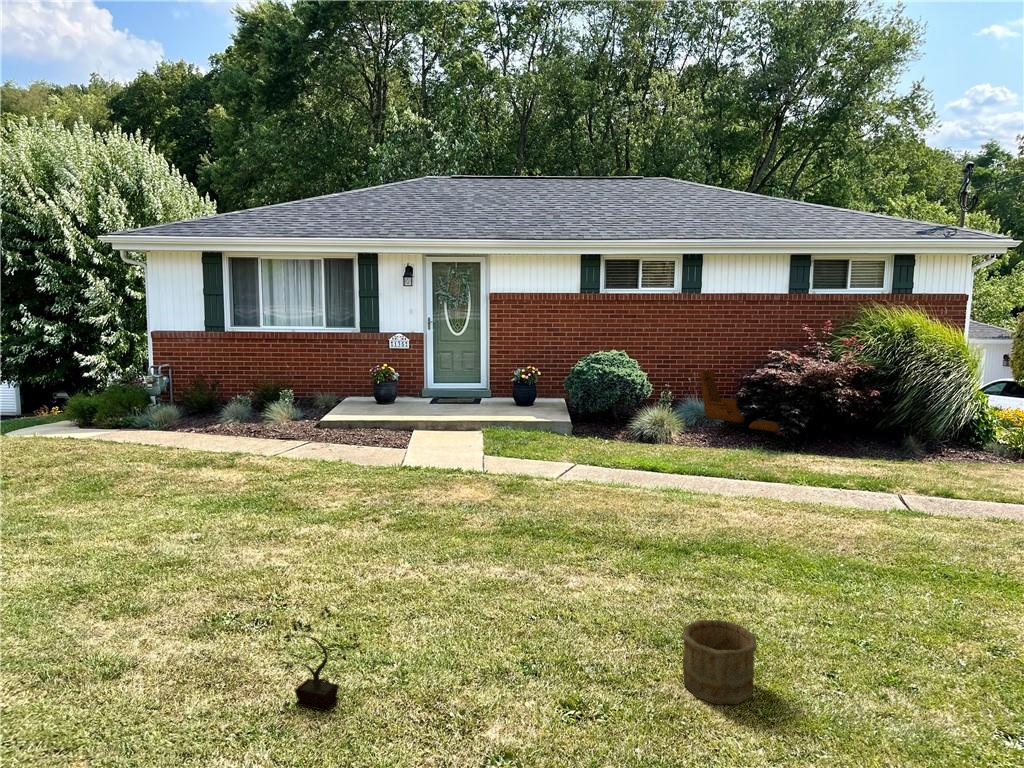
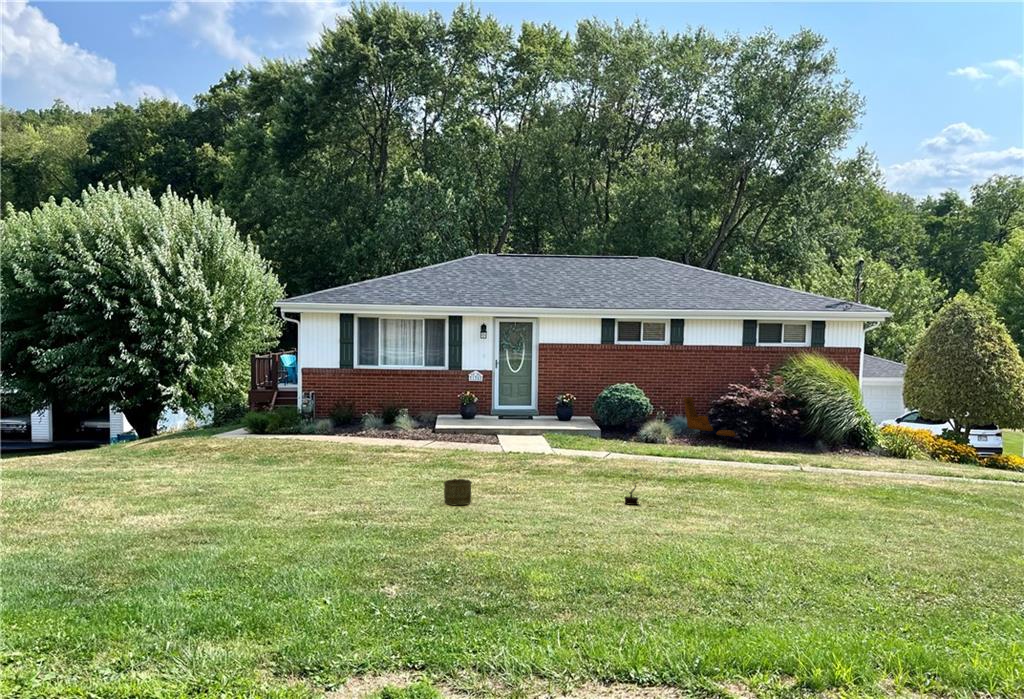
potted plant: present [283,607,360,711] -> present [621,470,648,505]
wooden bucket: present [681,620,757,704] -> present [444,479,472,505]

